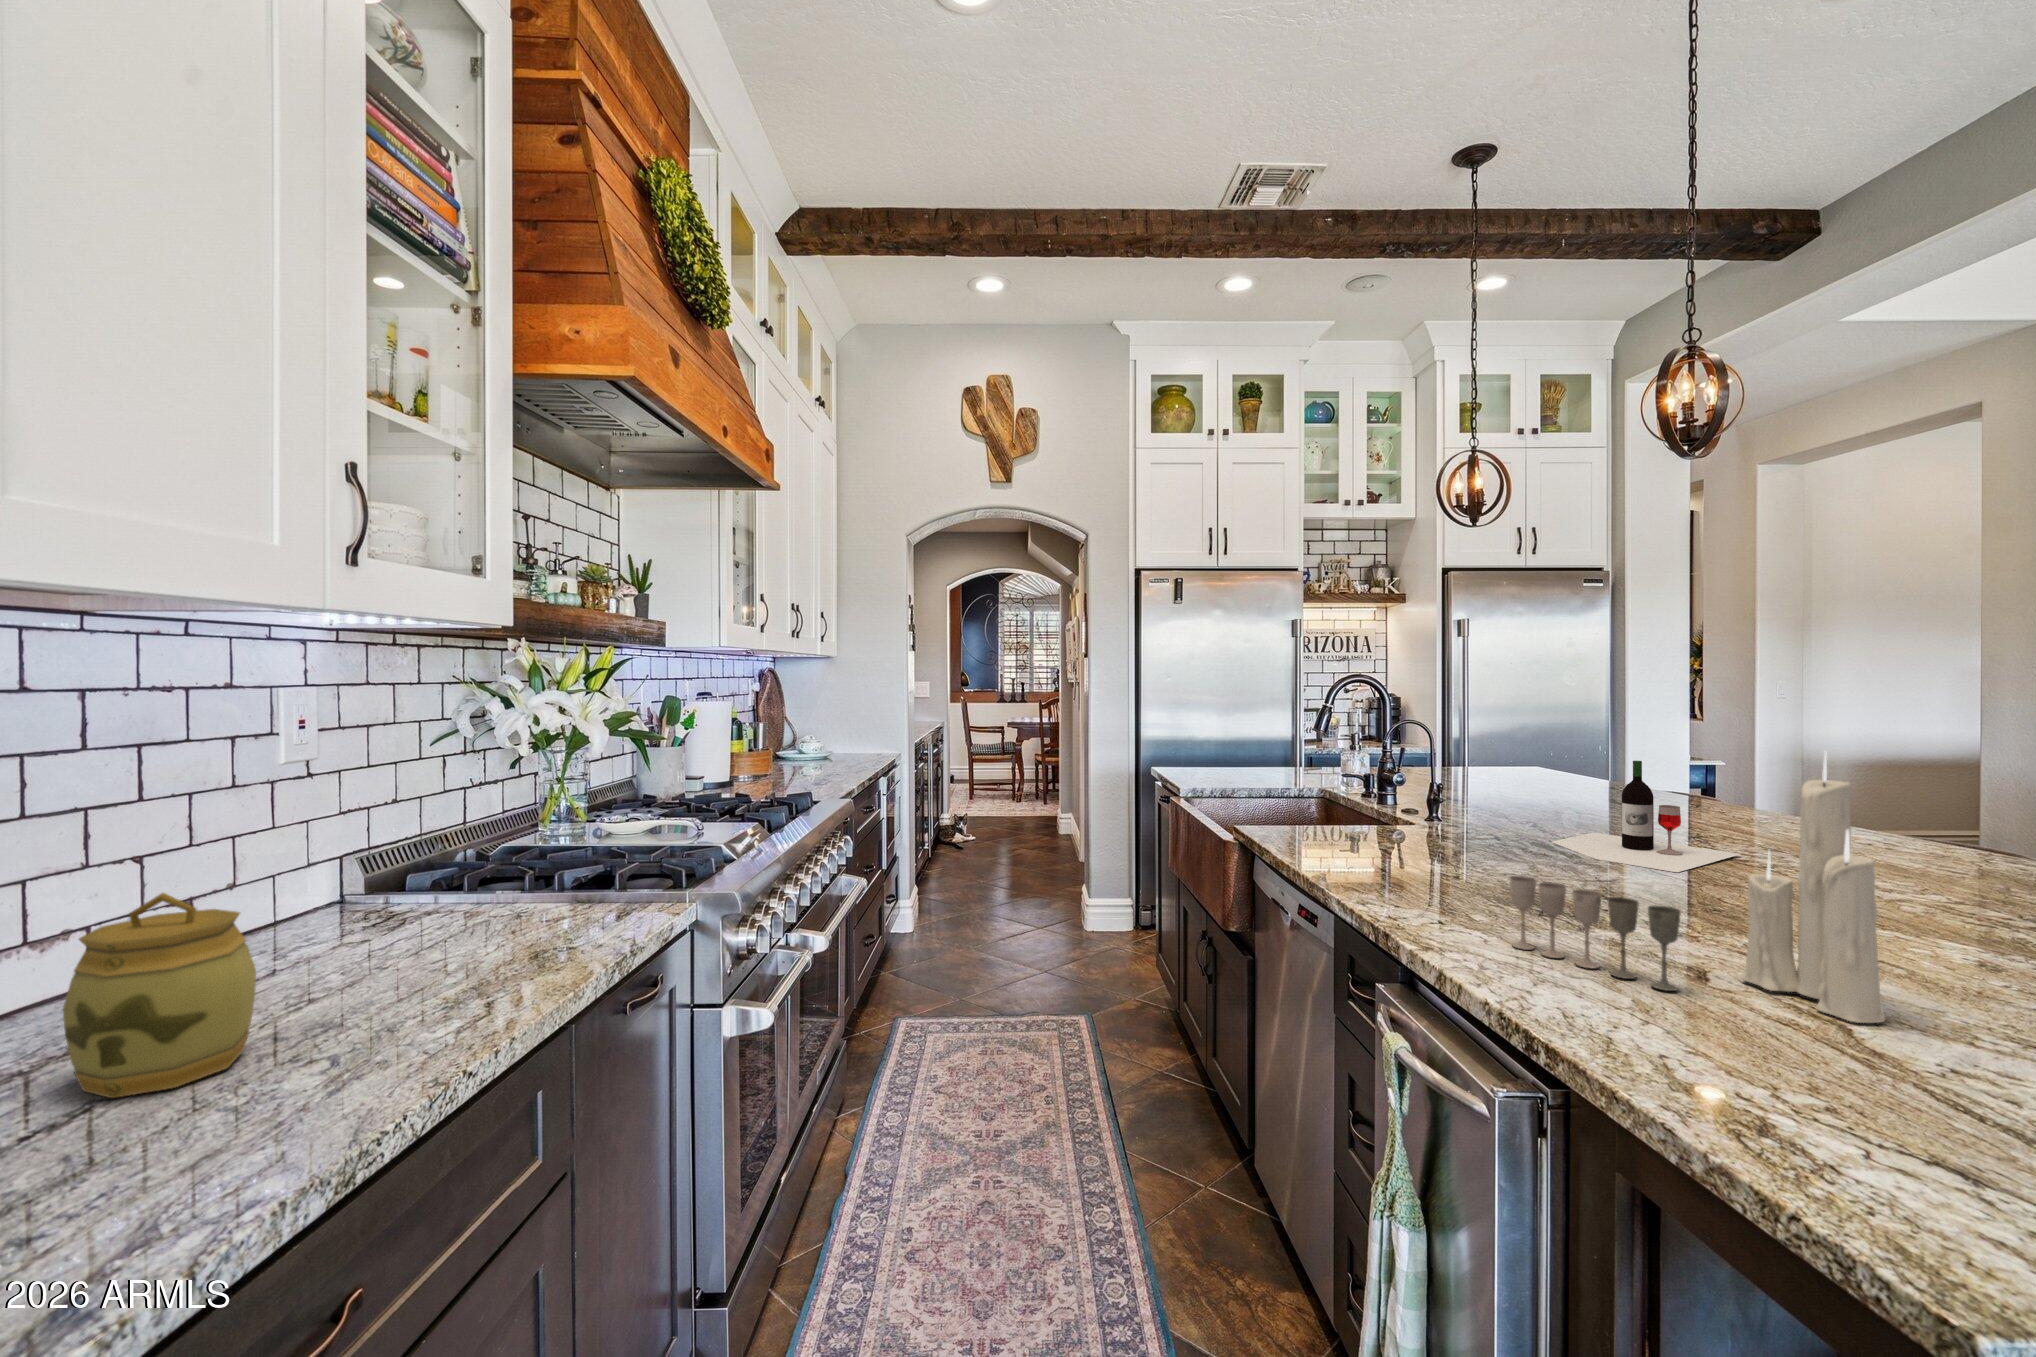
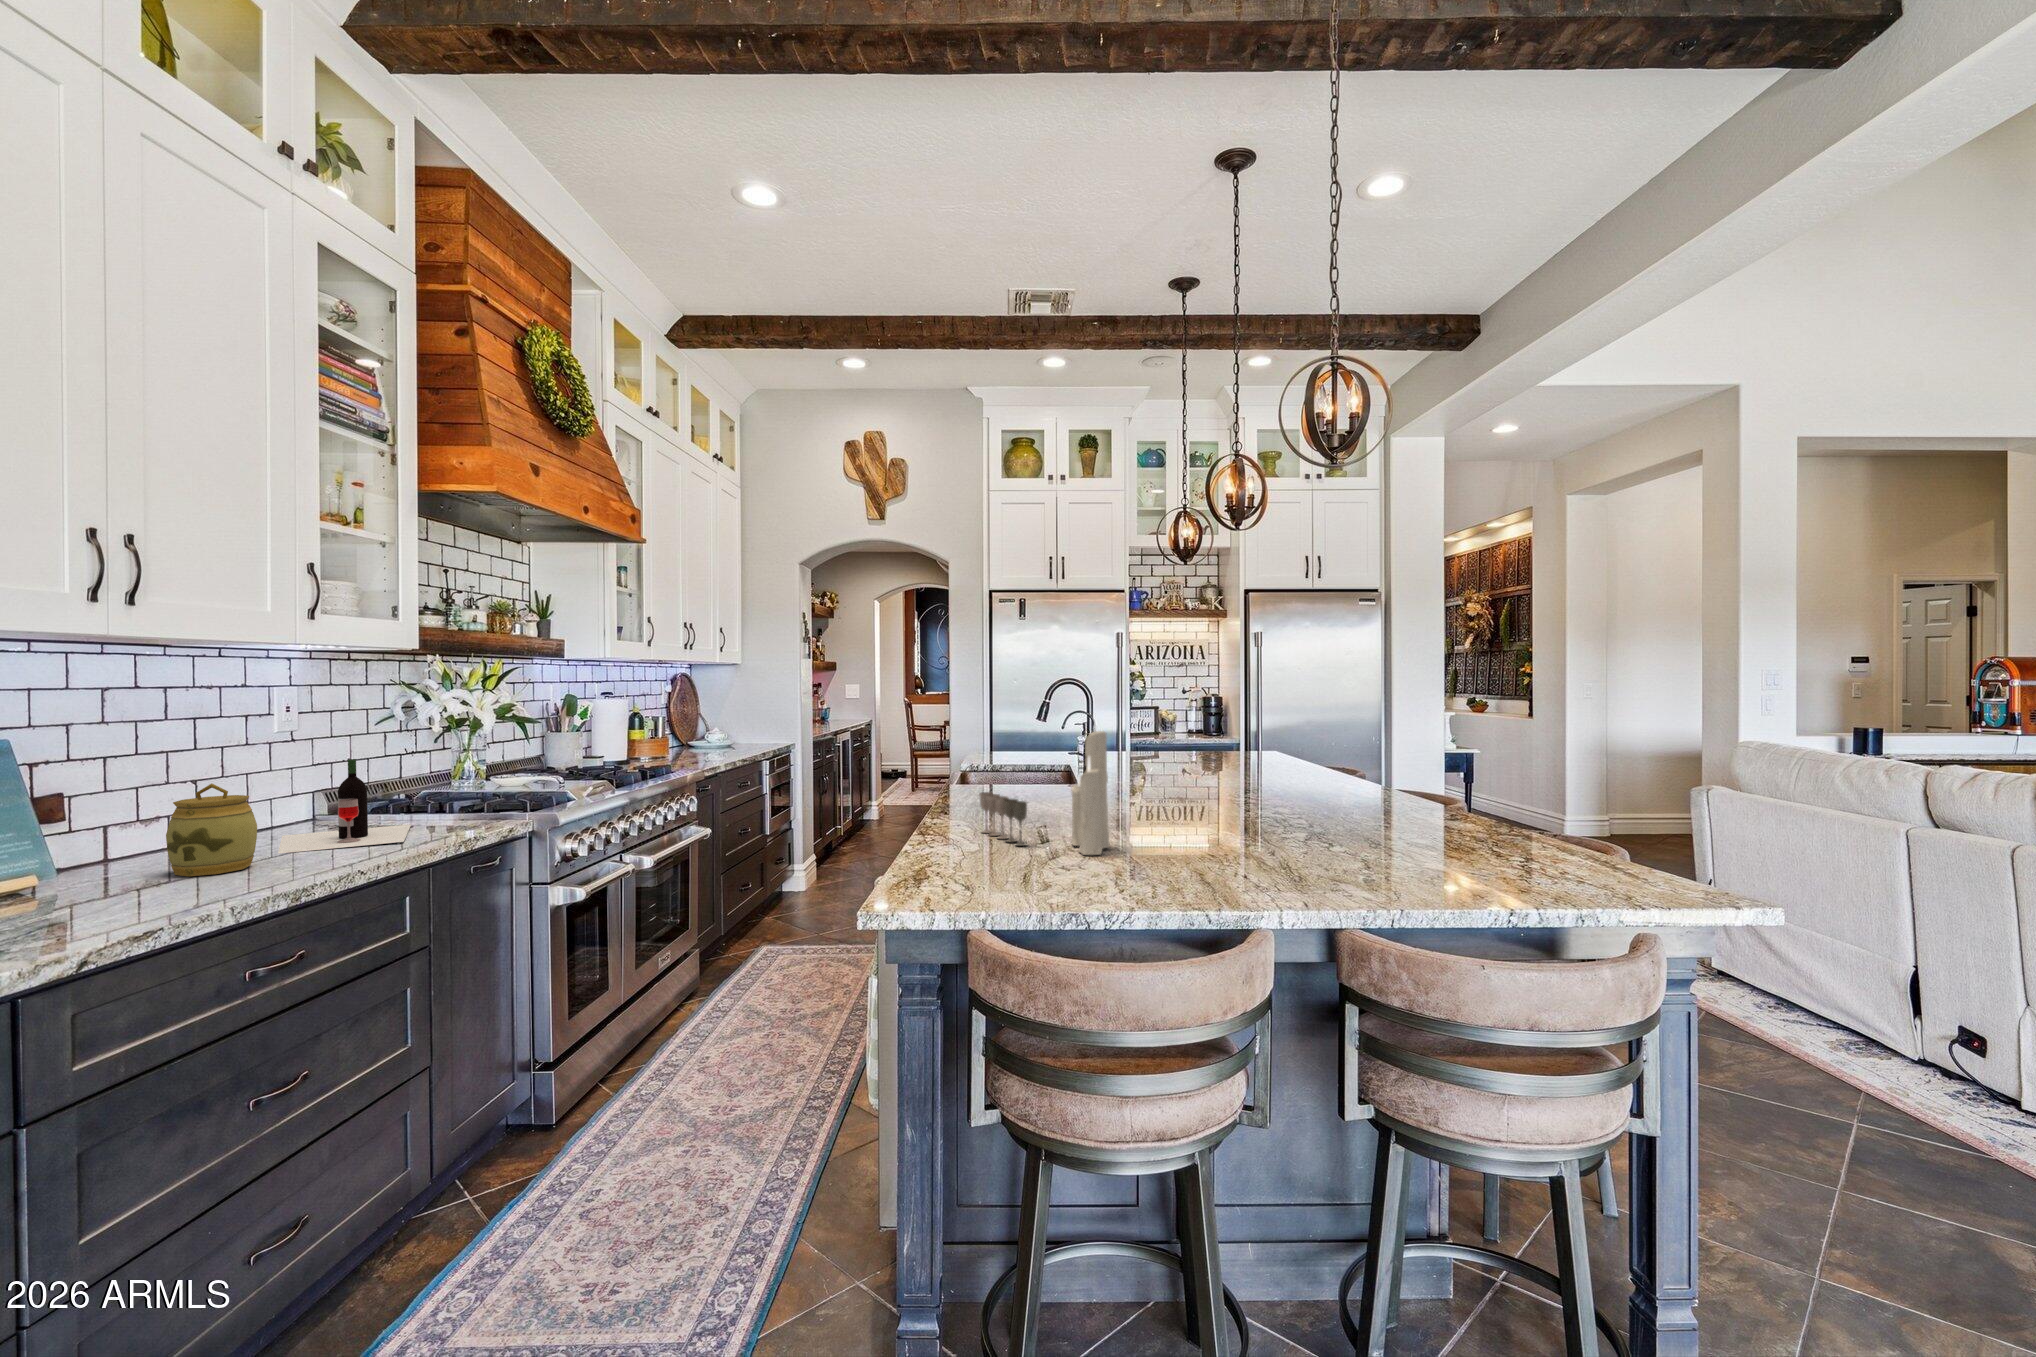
wine bottle: present [1552,761,1740,872] -> present [278,759,411,854]

